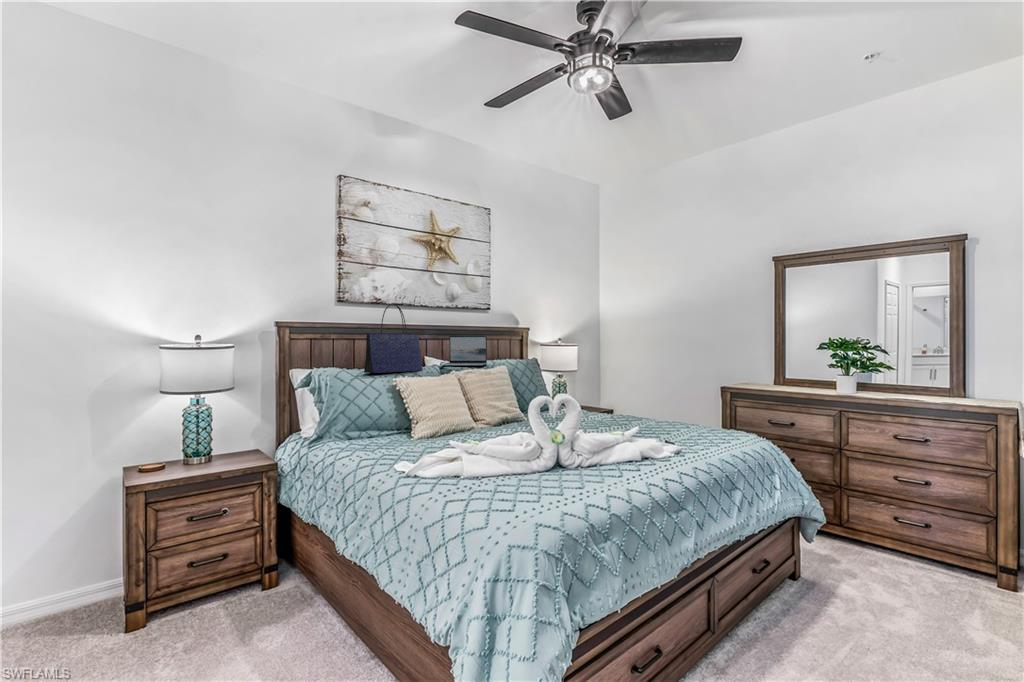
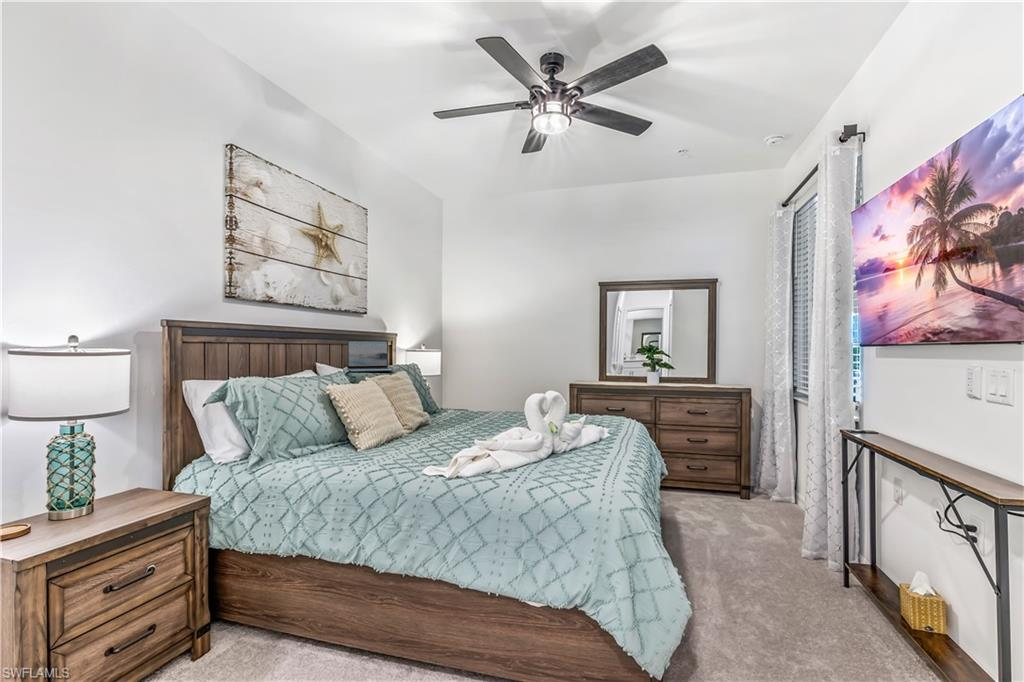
tote bag: present [364,304,423,373] -> none [293,305,345,382]

